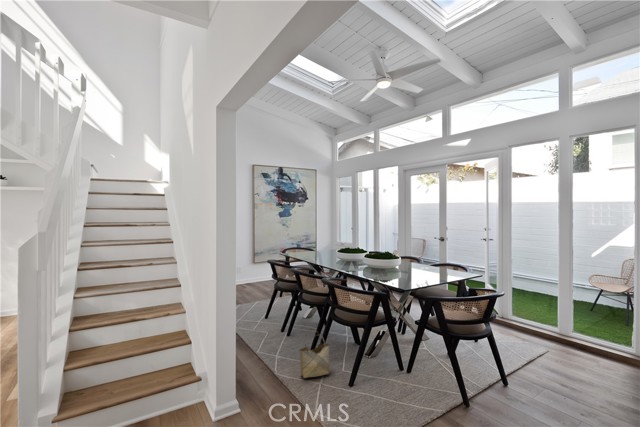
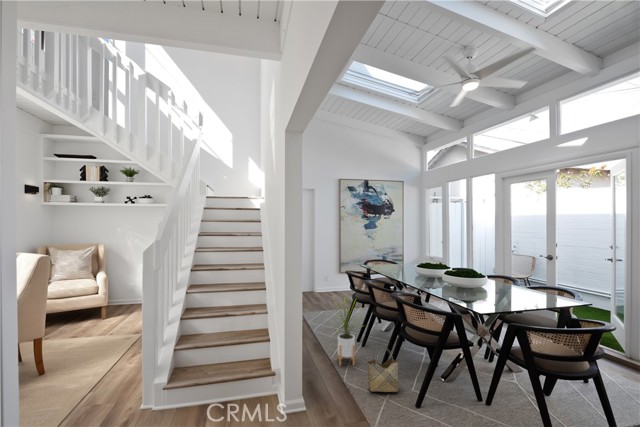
house plant: none [253,283,292,358] -> present [336,303,356,366]

